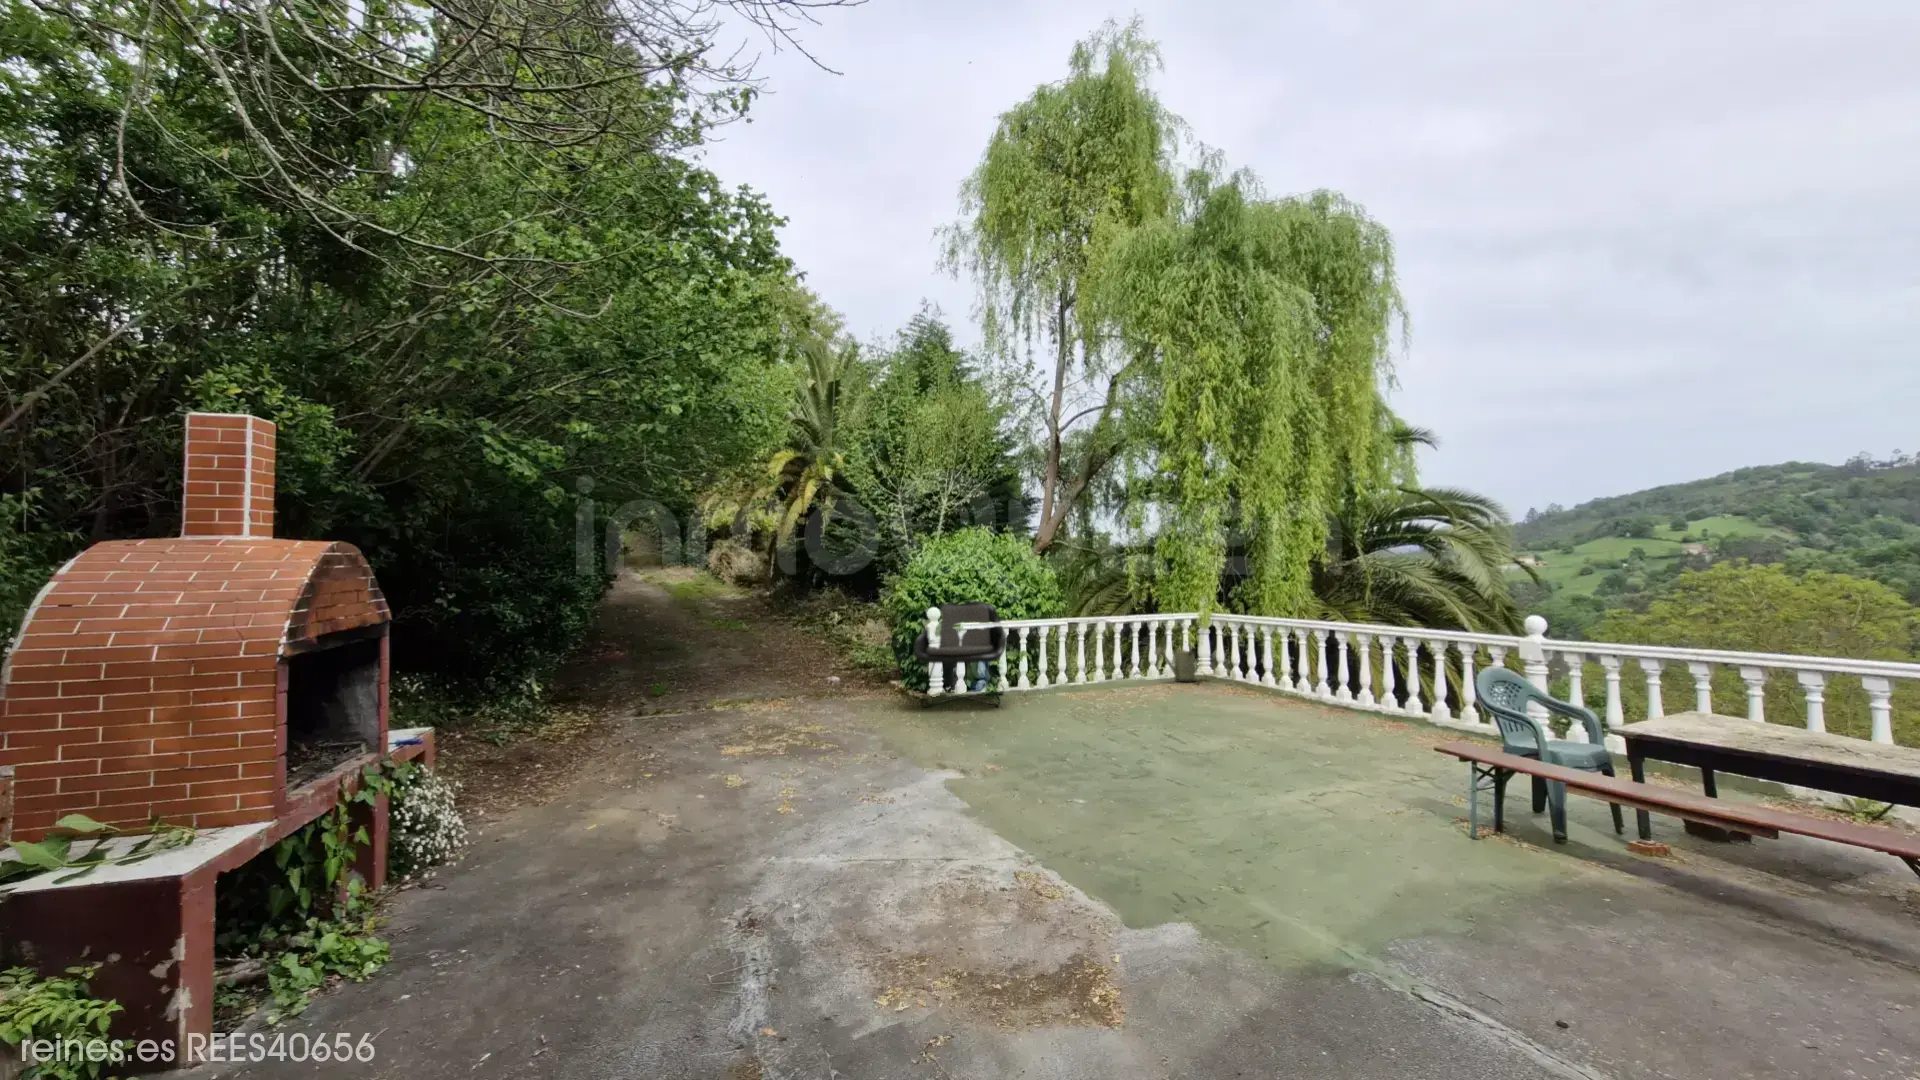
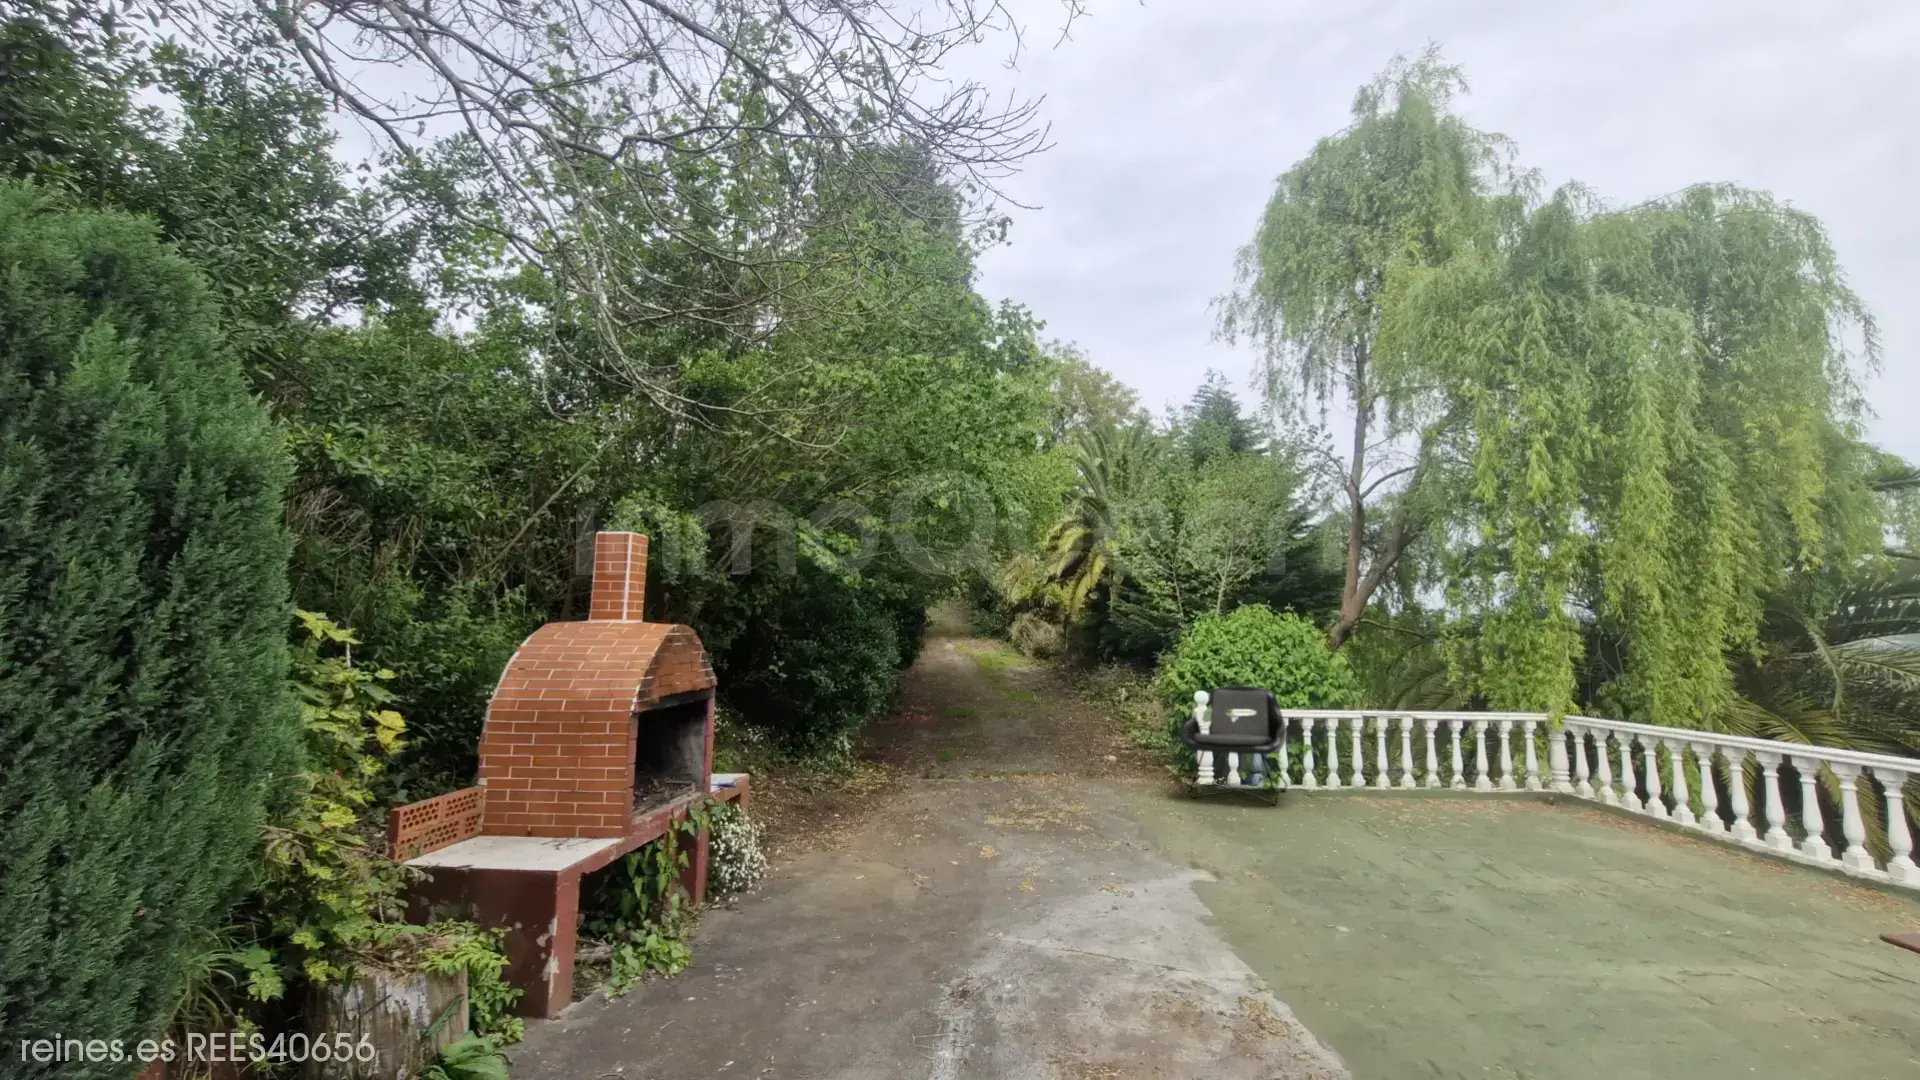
watering can: present [1155,647,1197,682] -> none [1482,746,1545,798]

